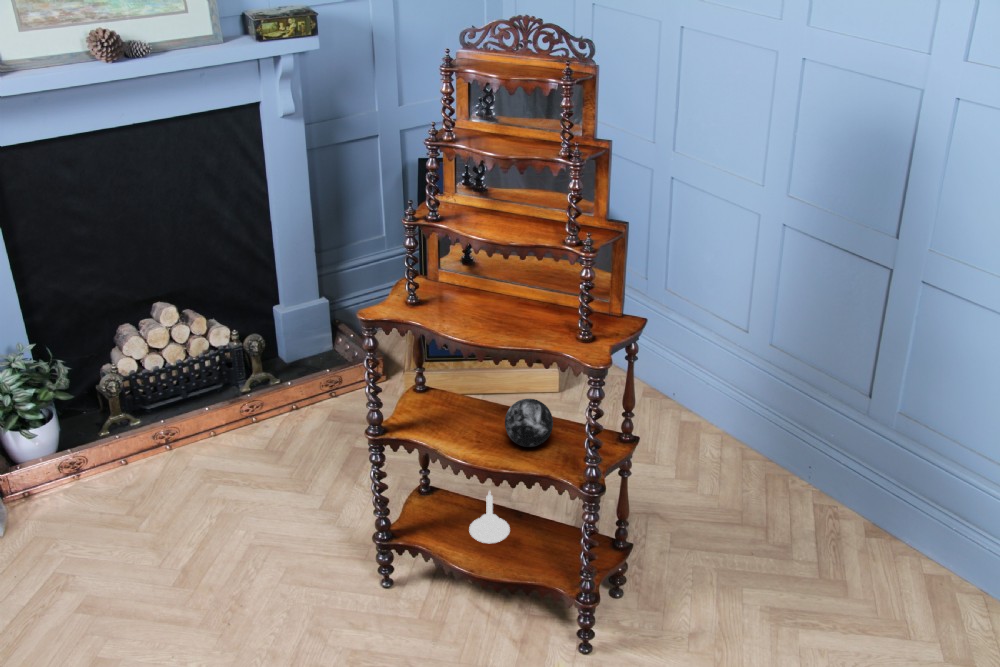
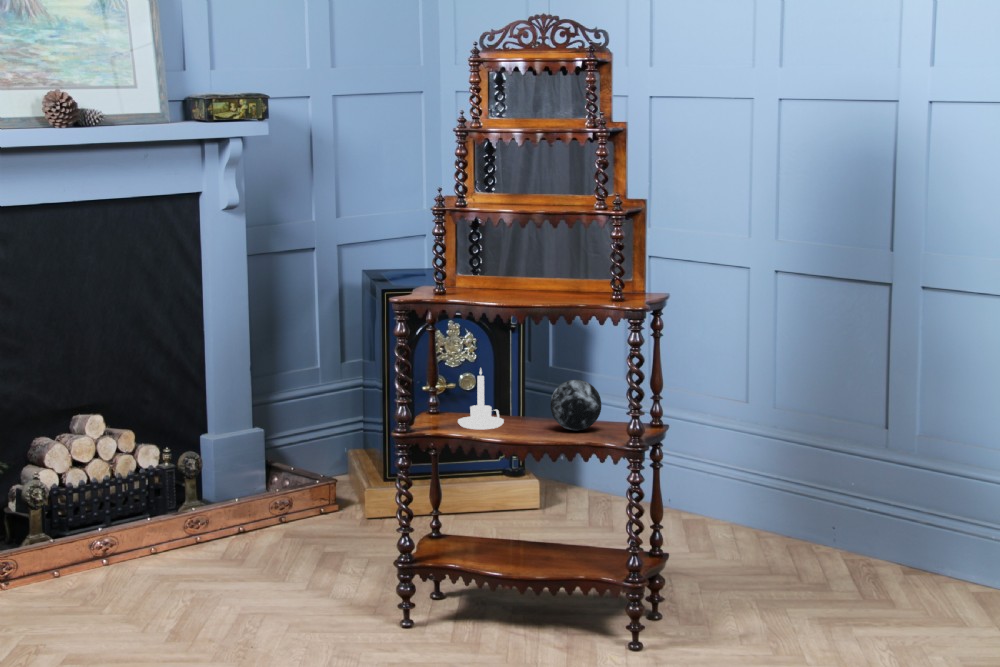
candle holder: present [469,491,510,543] -> present [458,368,504,429]

